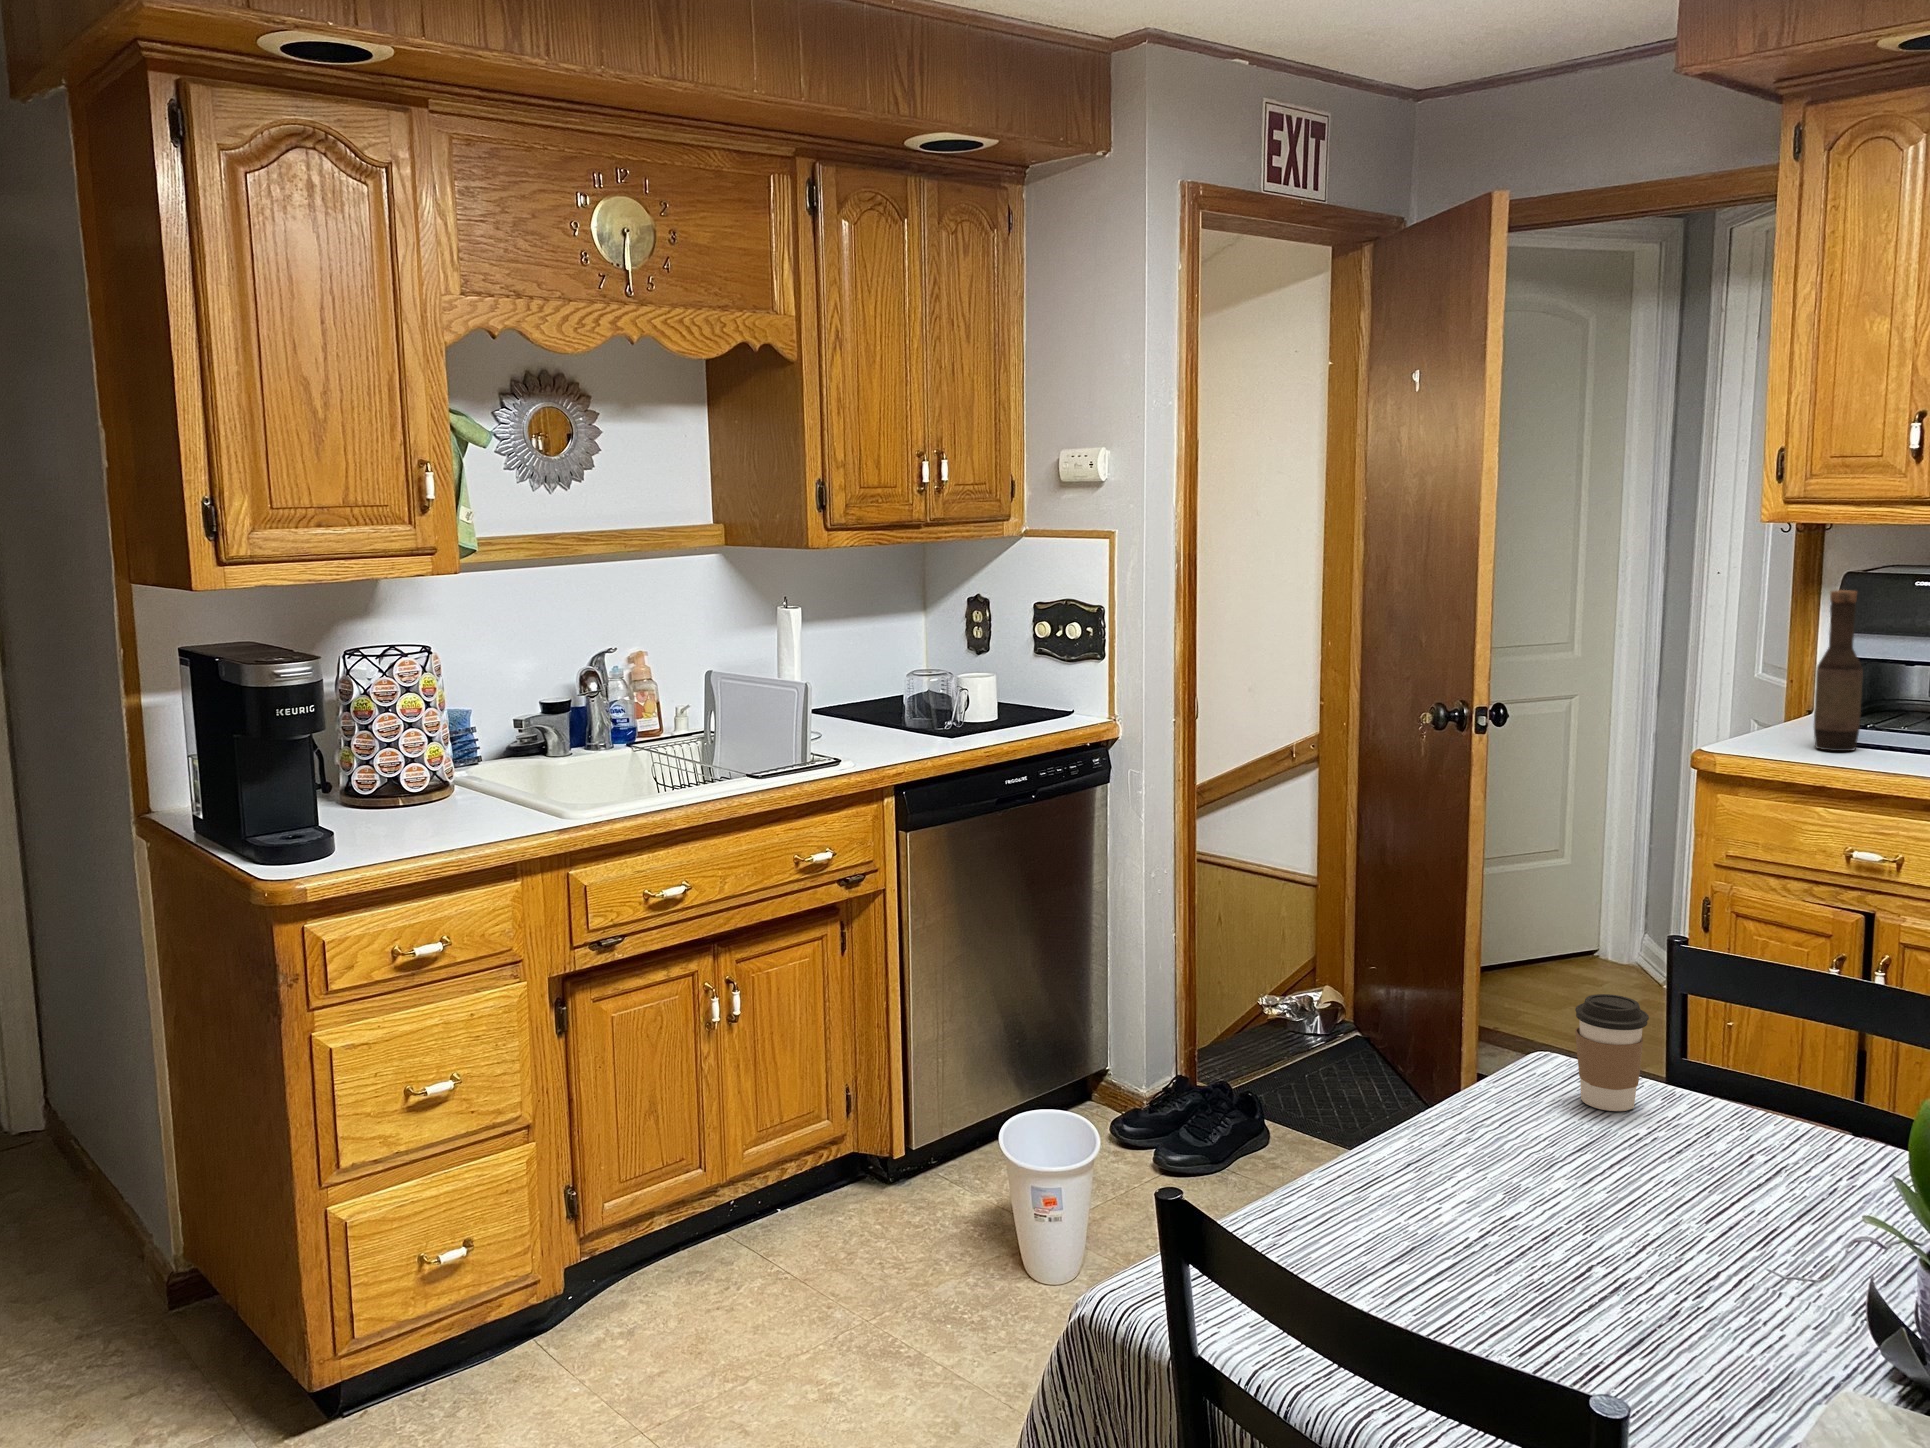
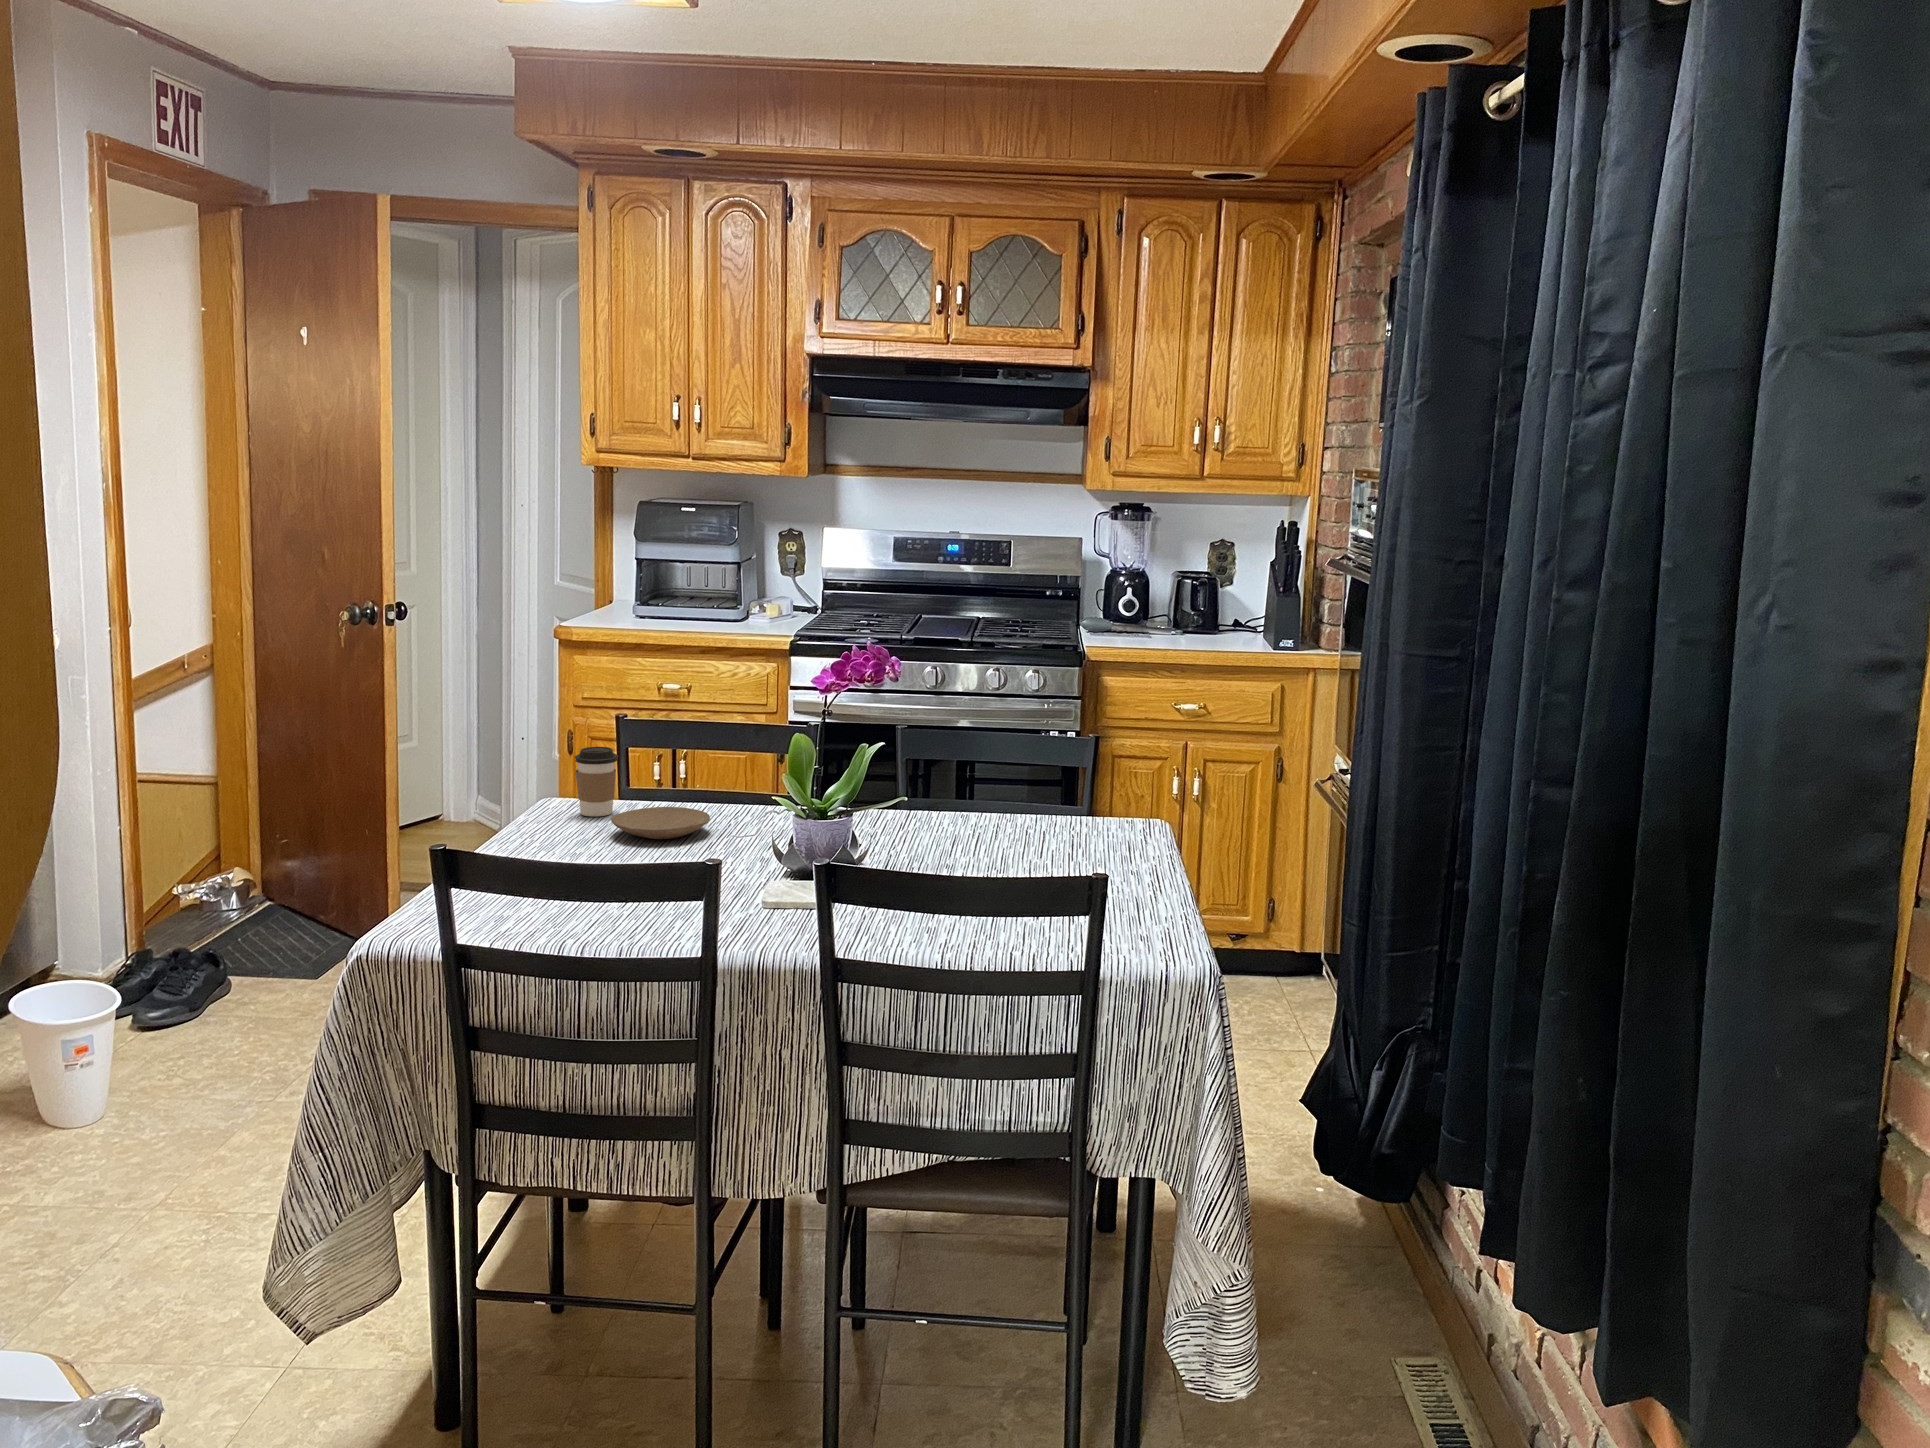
bottle: present [1814,590,1863,751] -> none [625,512,653,620]
plate: none [1600,1121,1785,1201] -> present [611,807,710,839]

